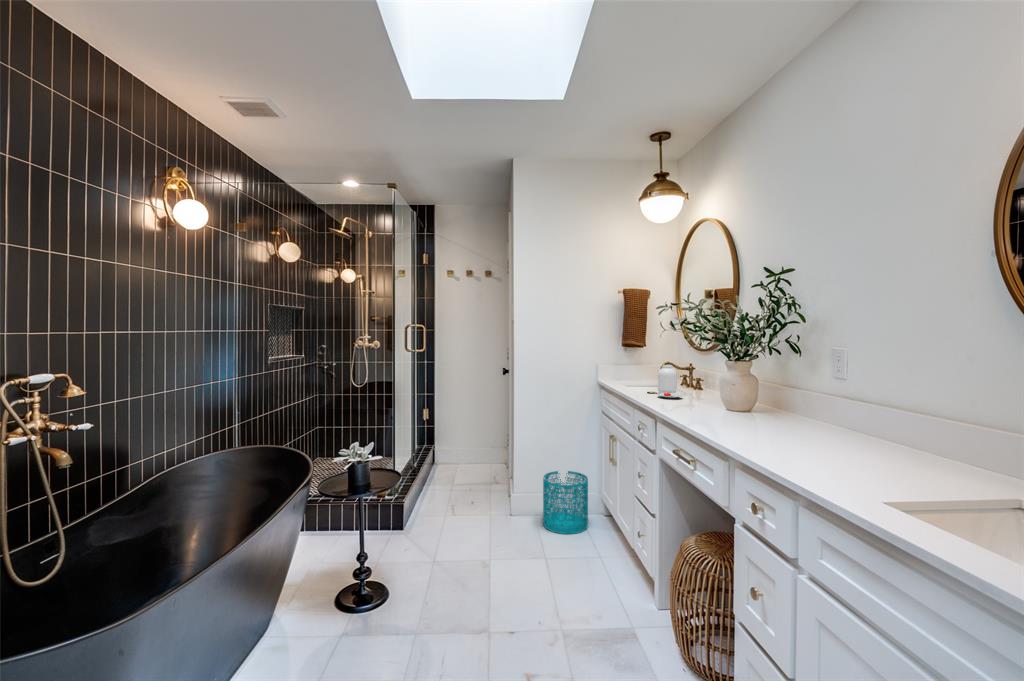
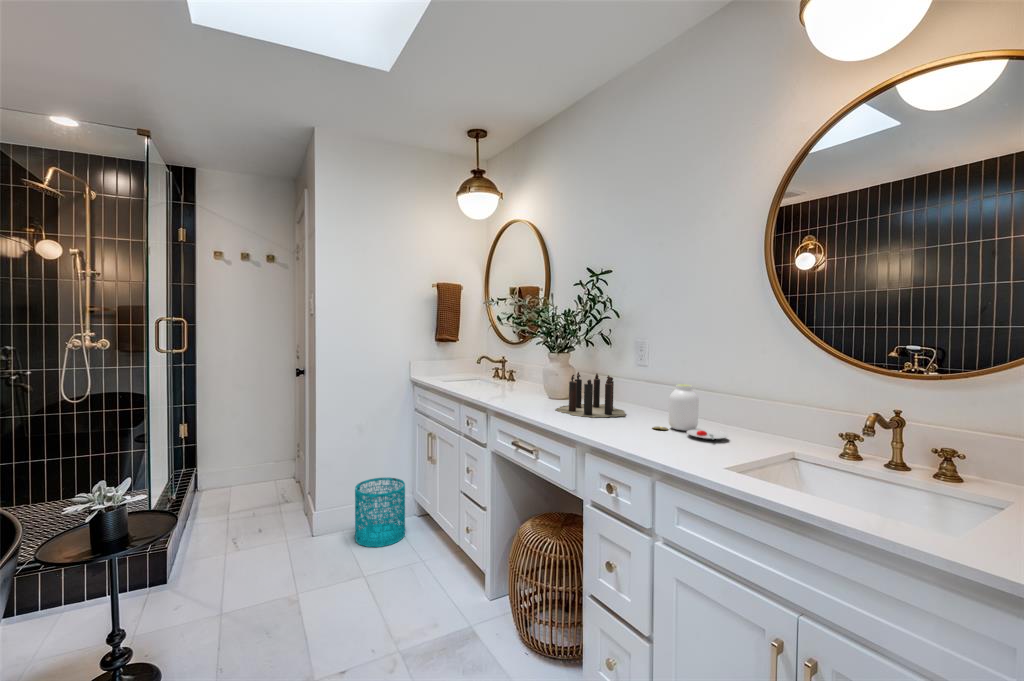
jar: present [649,365,683,398] -> present [653,384,728,439]
candle: none [720,381,834,434] -> present [556,372,626,418]

